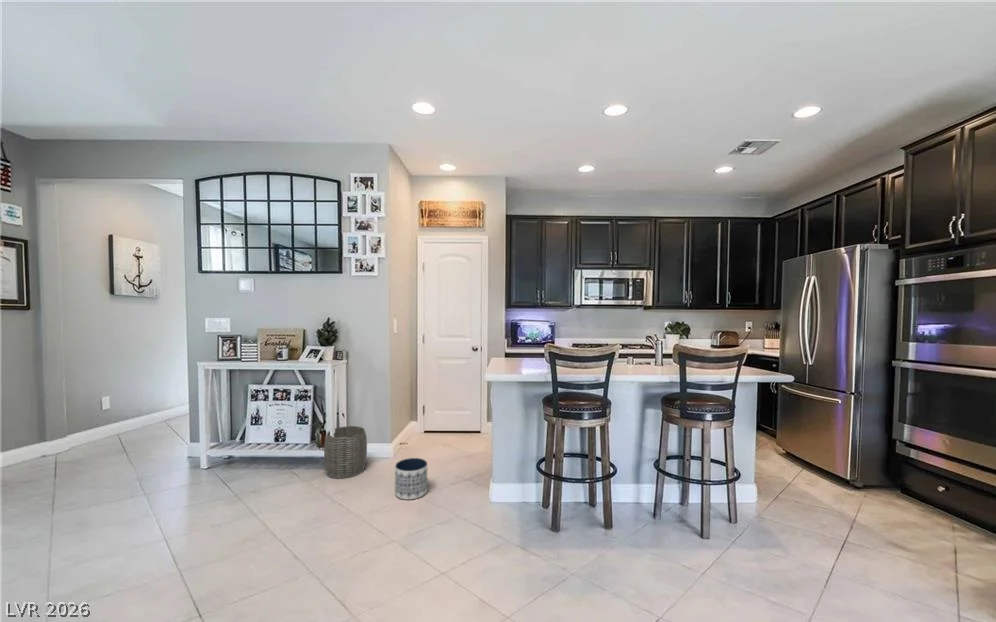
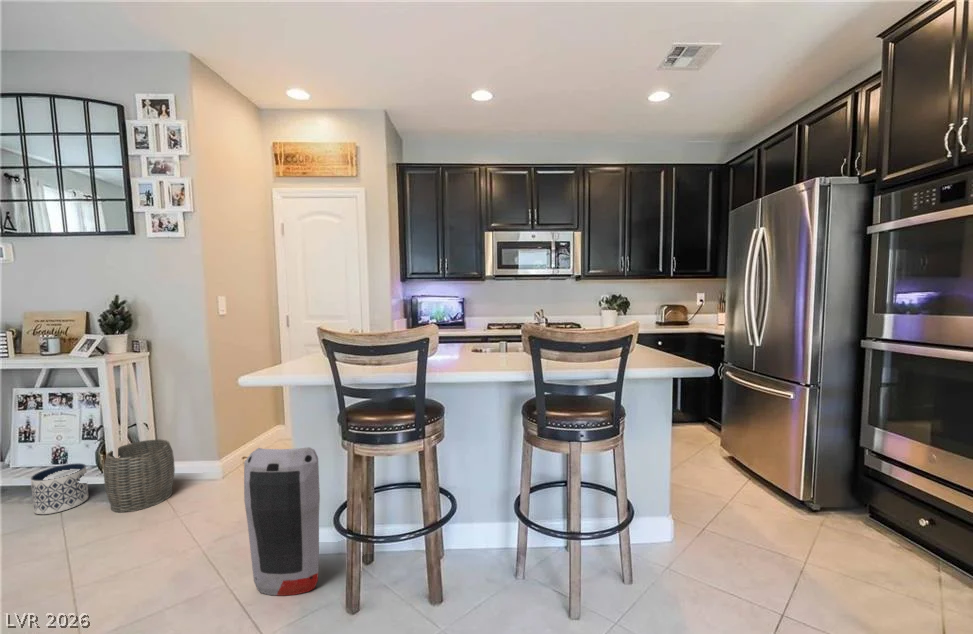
air purifier: none [473,427,524,531] -> present [244,447,320,596]
planter: present [395,458,427,500] -> present [31,463,88,514]

